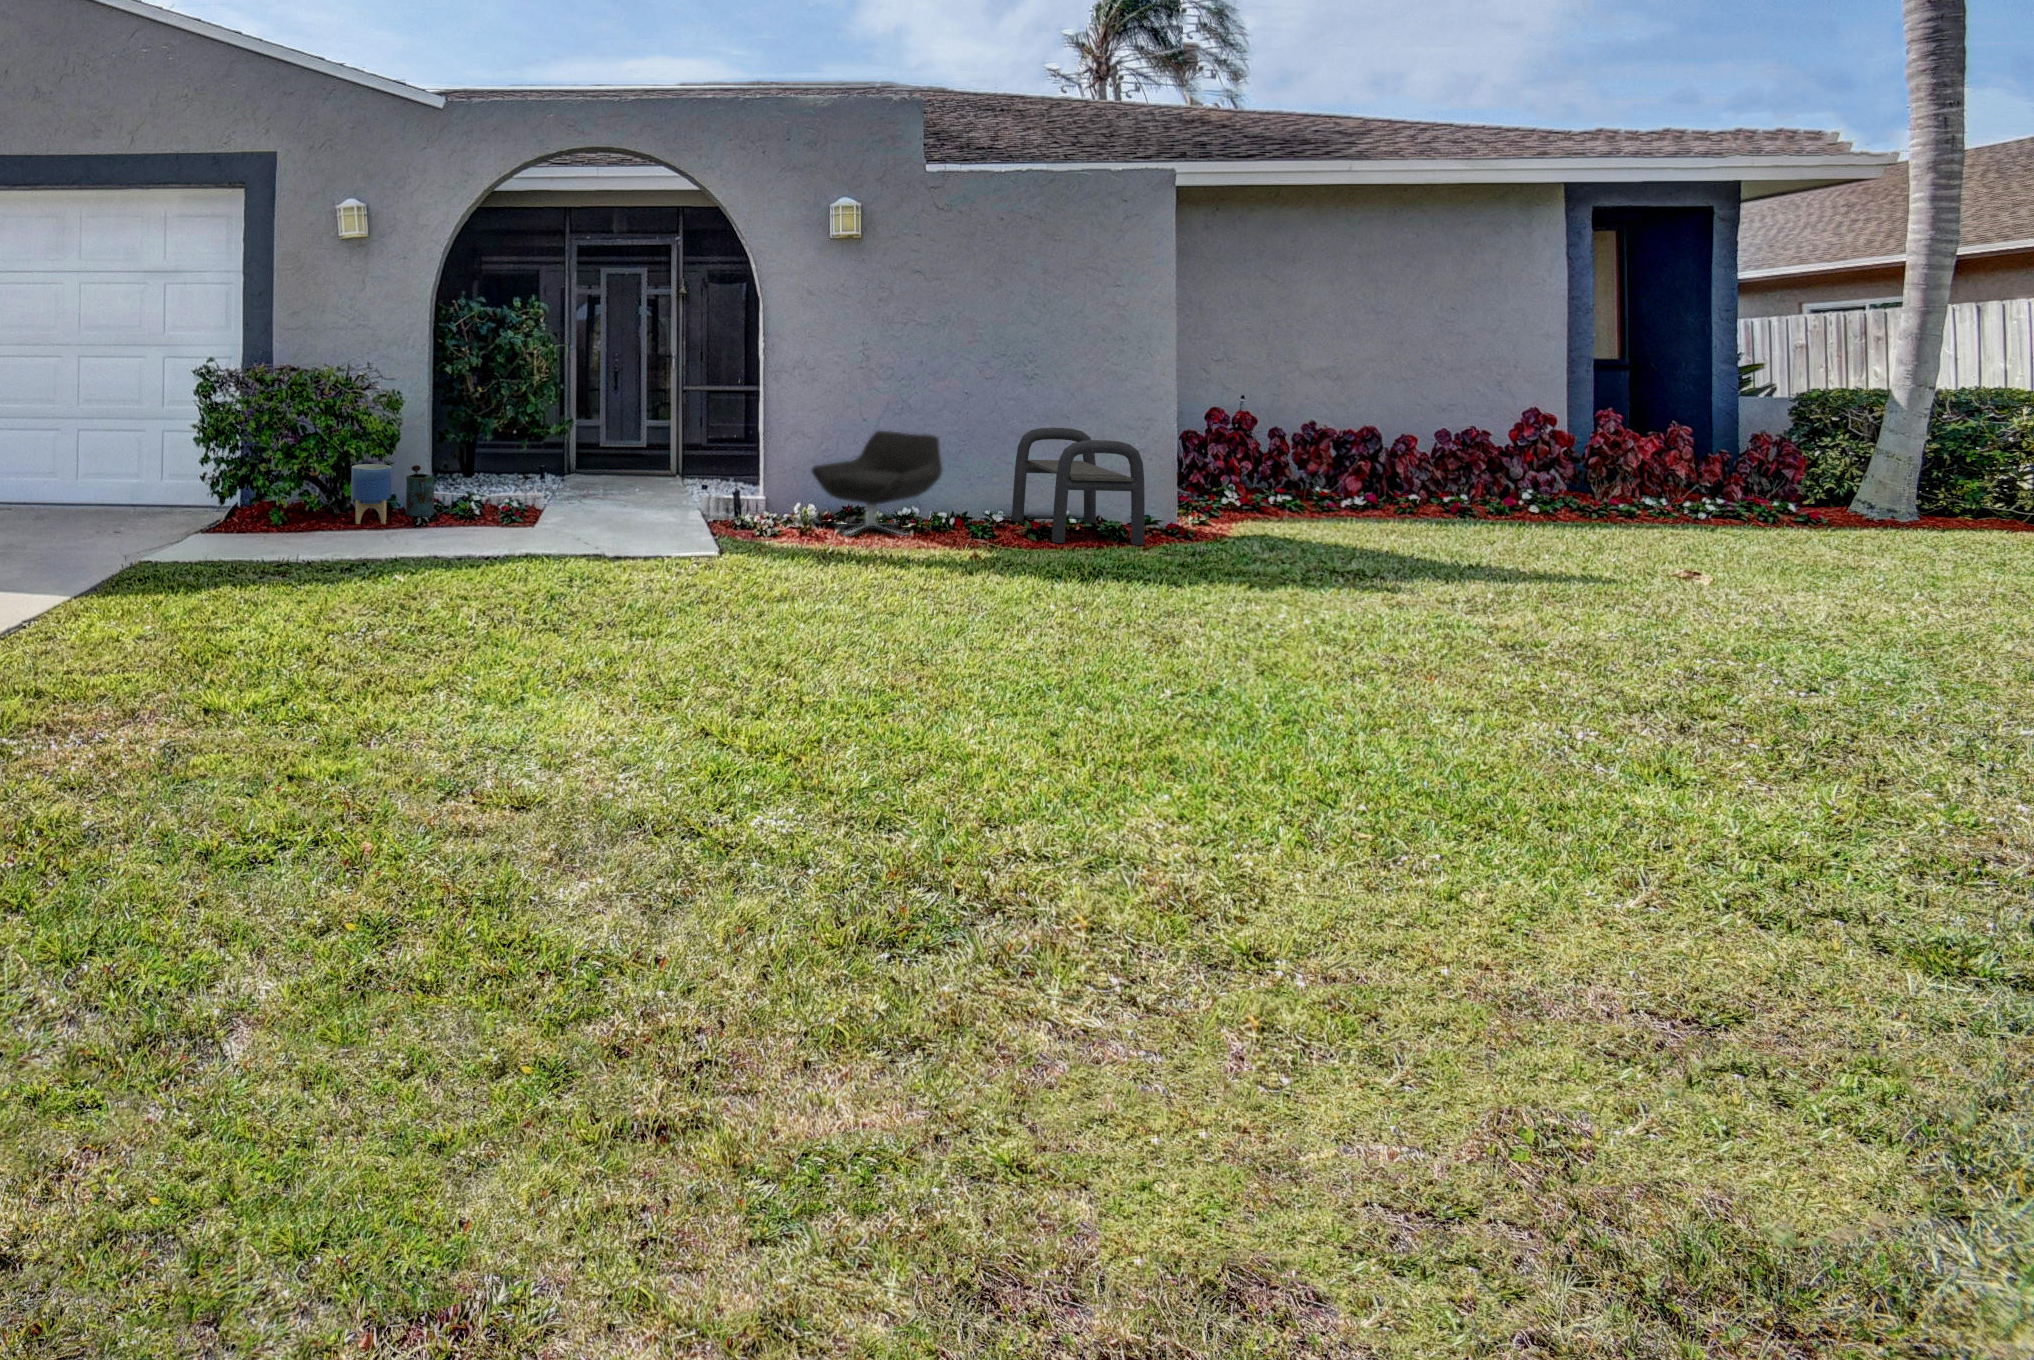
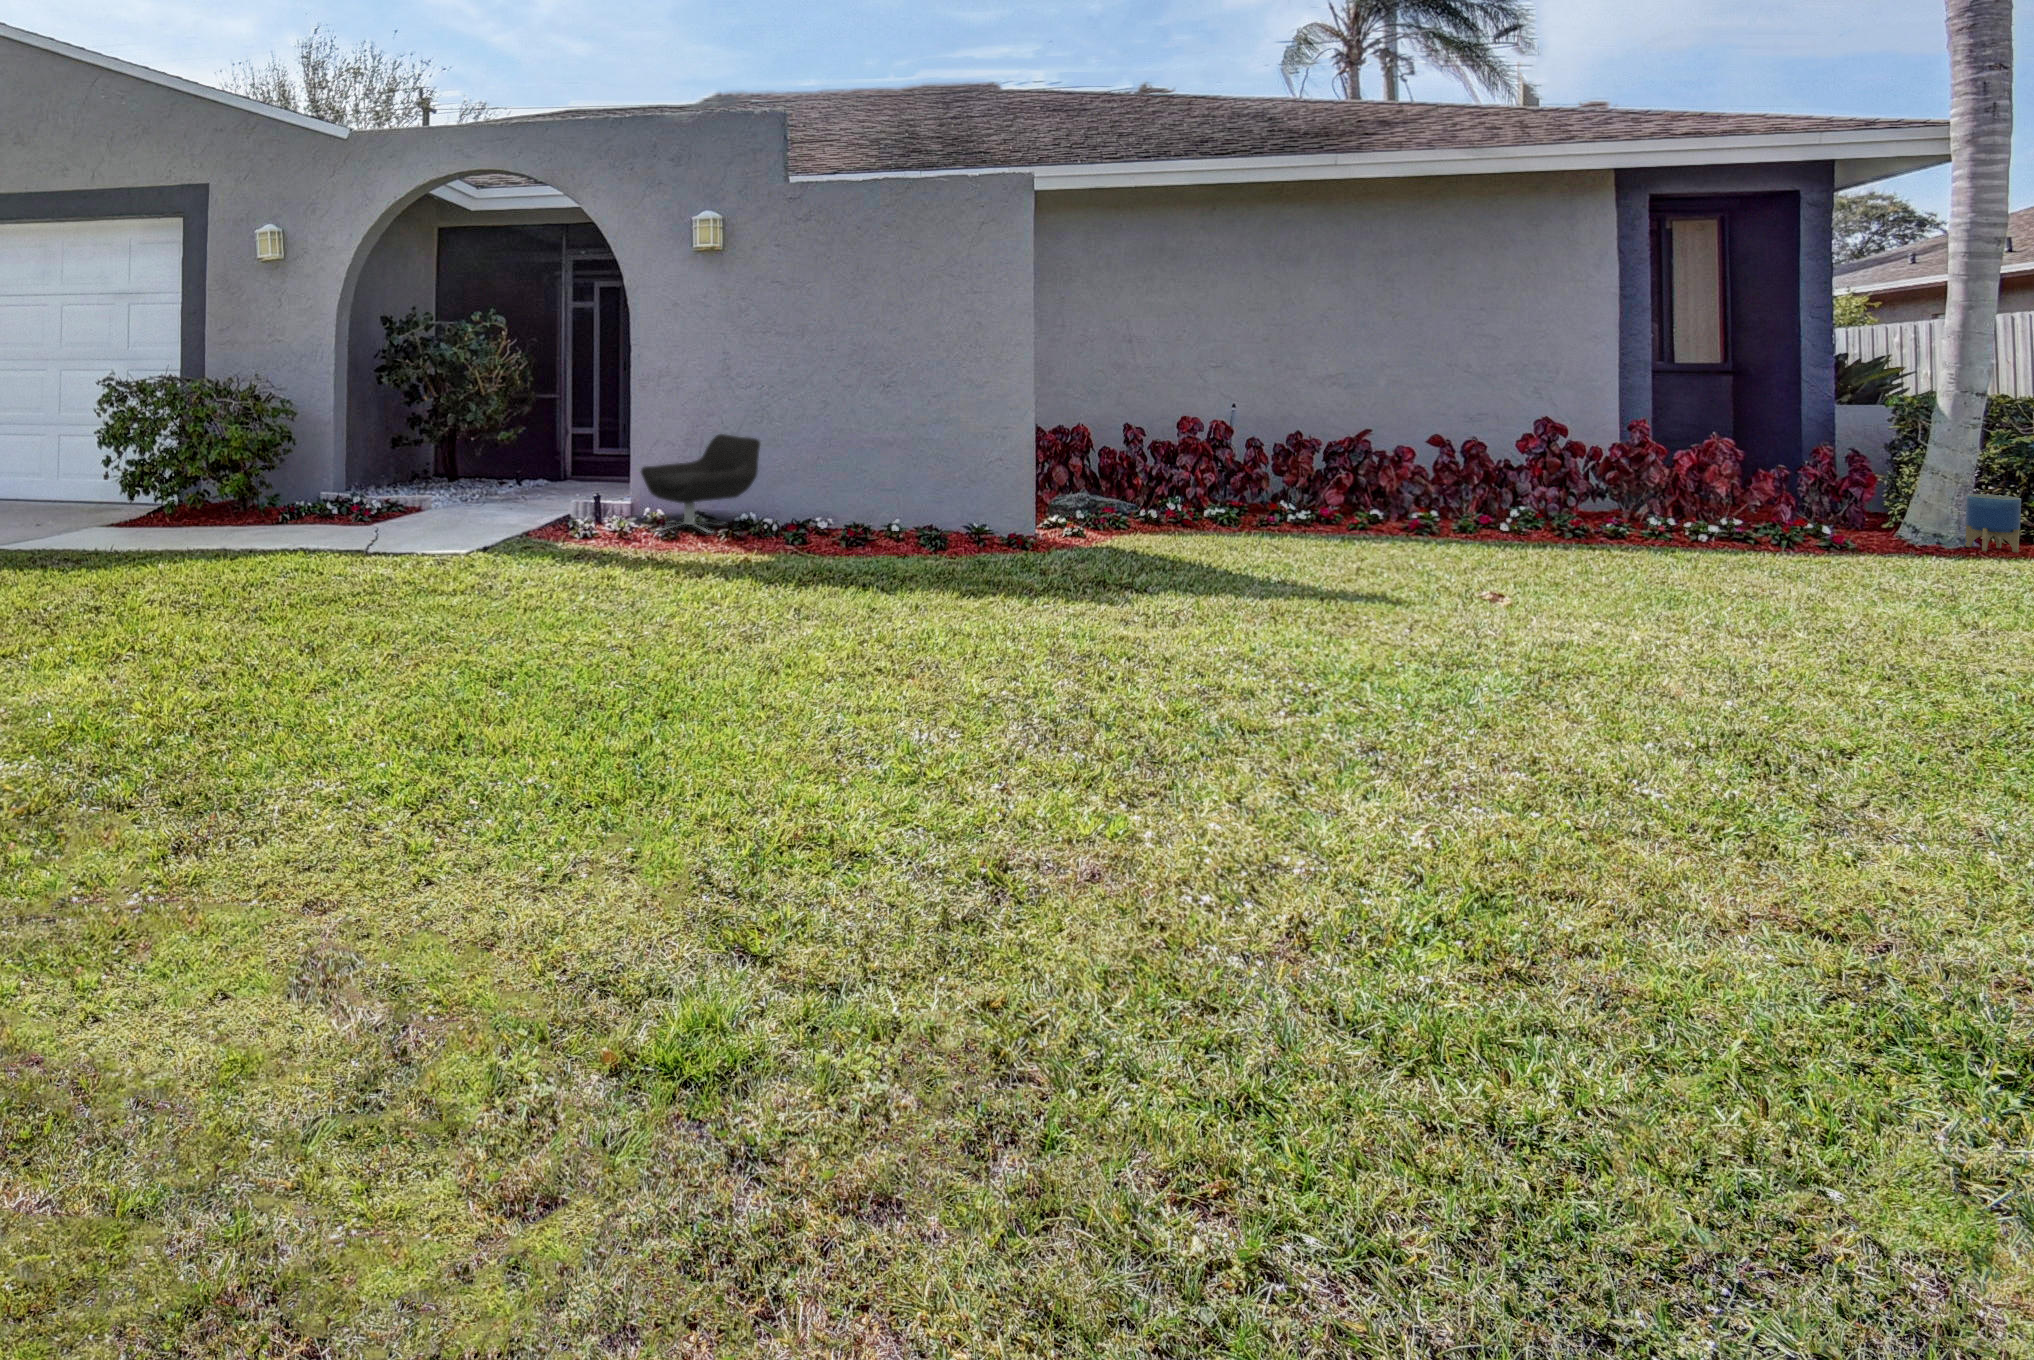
bench: present [1012,428,1145,545] -> none [839,431,931,546]
planter: present [351,464,391,524] -> present [1966,494,2021,553]
watering can: present [406,465,434,516] -> none [292,465,319,510]

